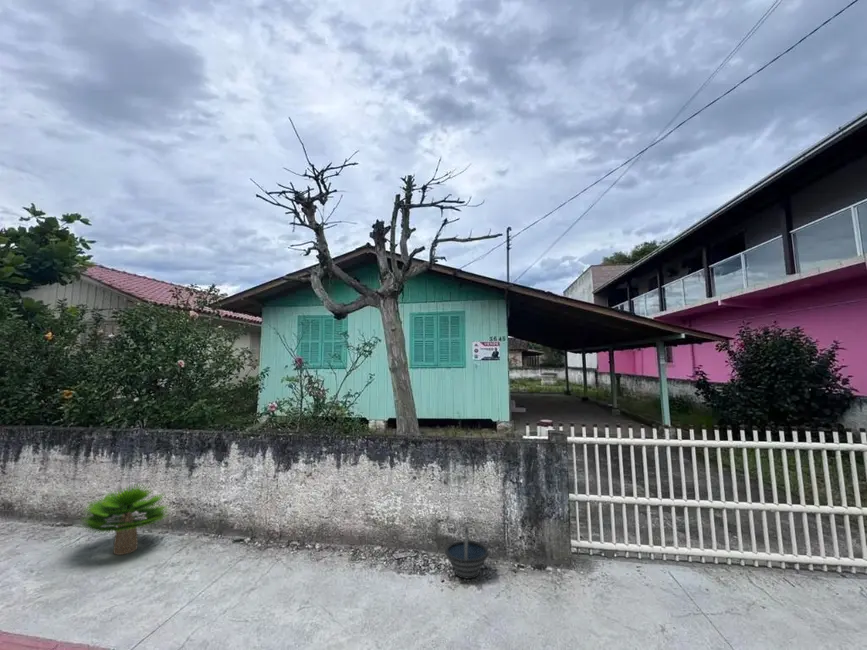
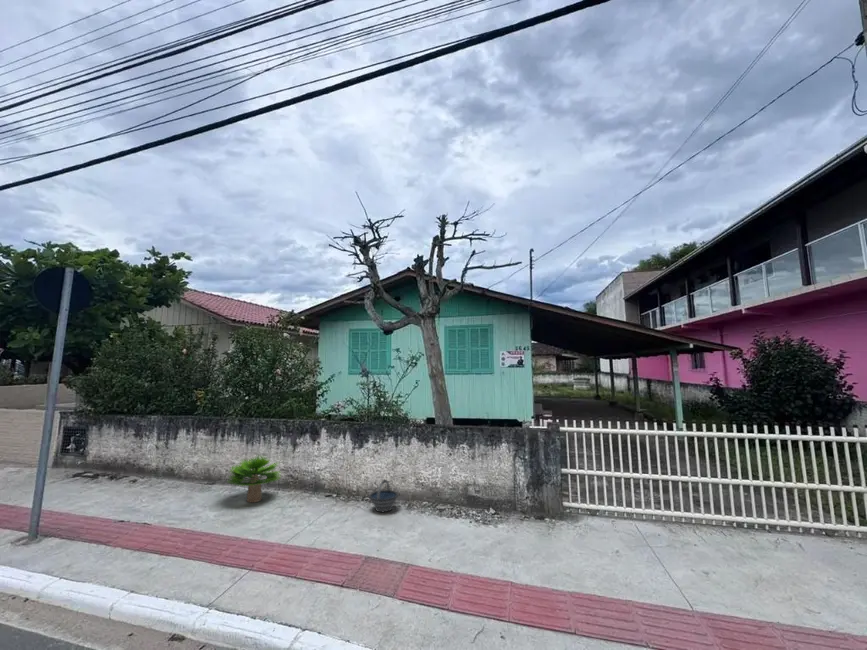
bucket: present [445,527,489,579] -> present [369,480,398,512]

